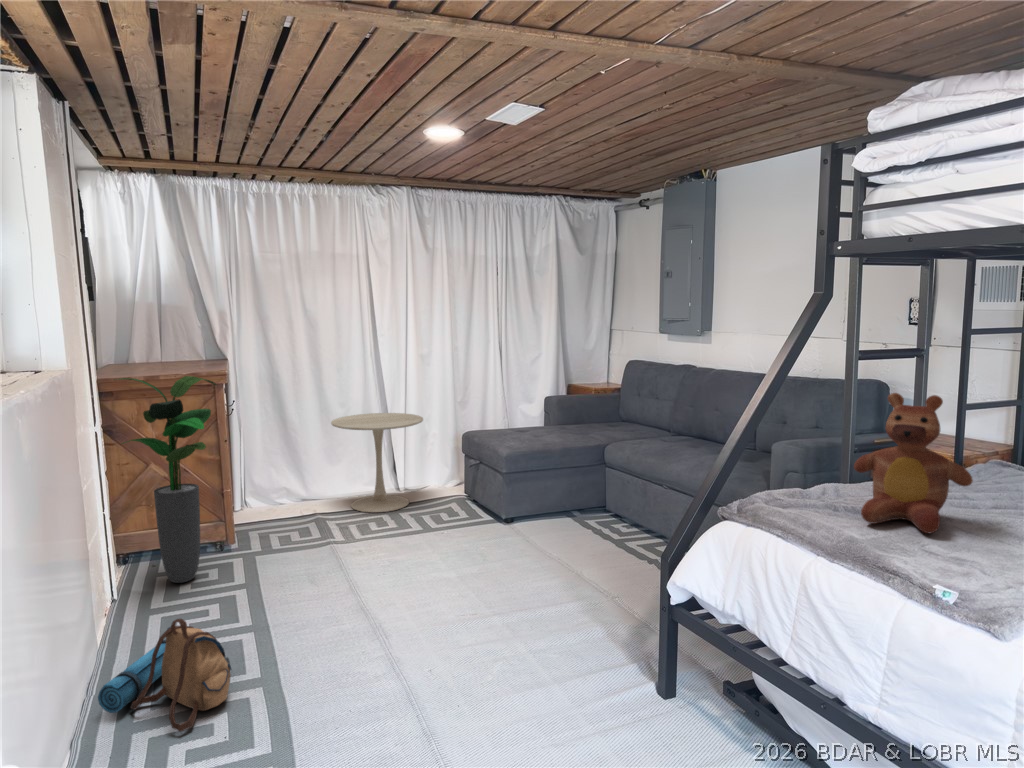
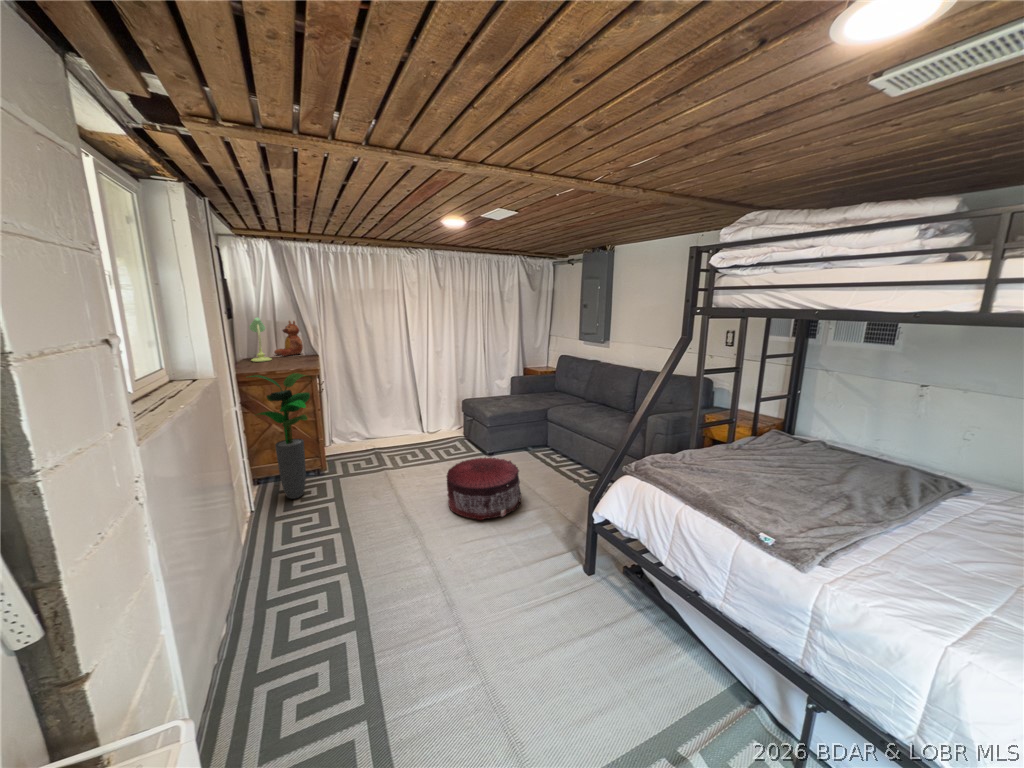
table lamp: none [121,295,154,365] -> present [249,318,271,362]
teddy bear: present [854,393,973,533] -> present [274,321,303,356]
side table: present [331,413,423,513] -> none [384,387,440,448]
pouf: none [429,516,556,617] -> present [447,457,521,520]
backpack: present [98,619,231,732] -> none [244,536,329,607]

